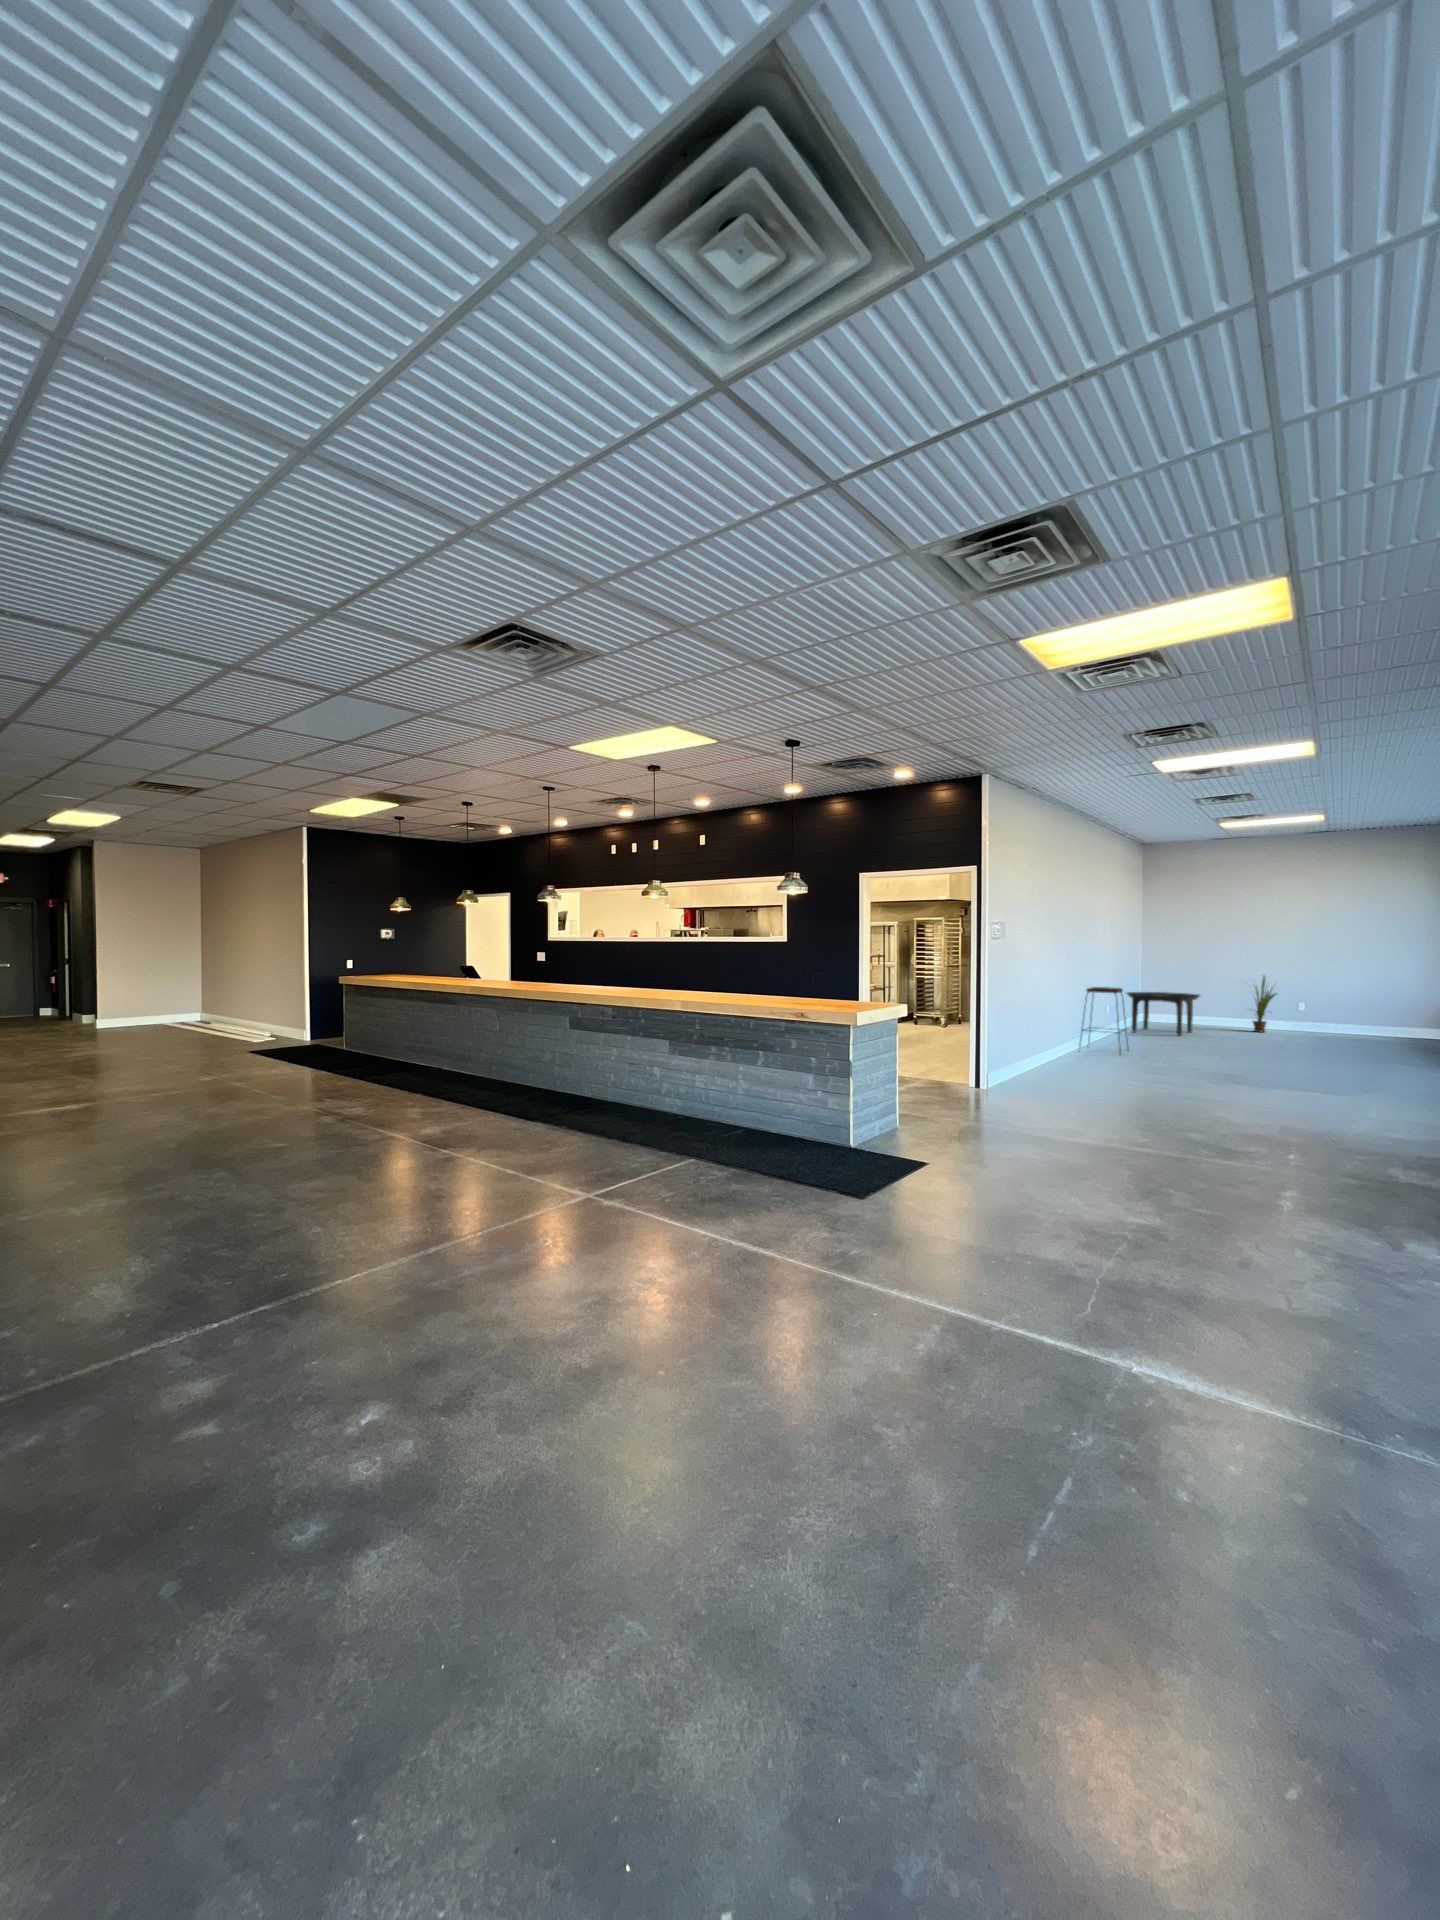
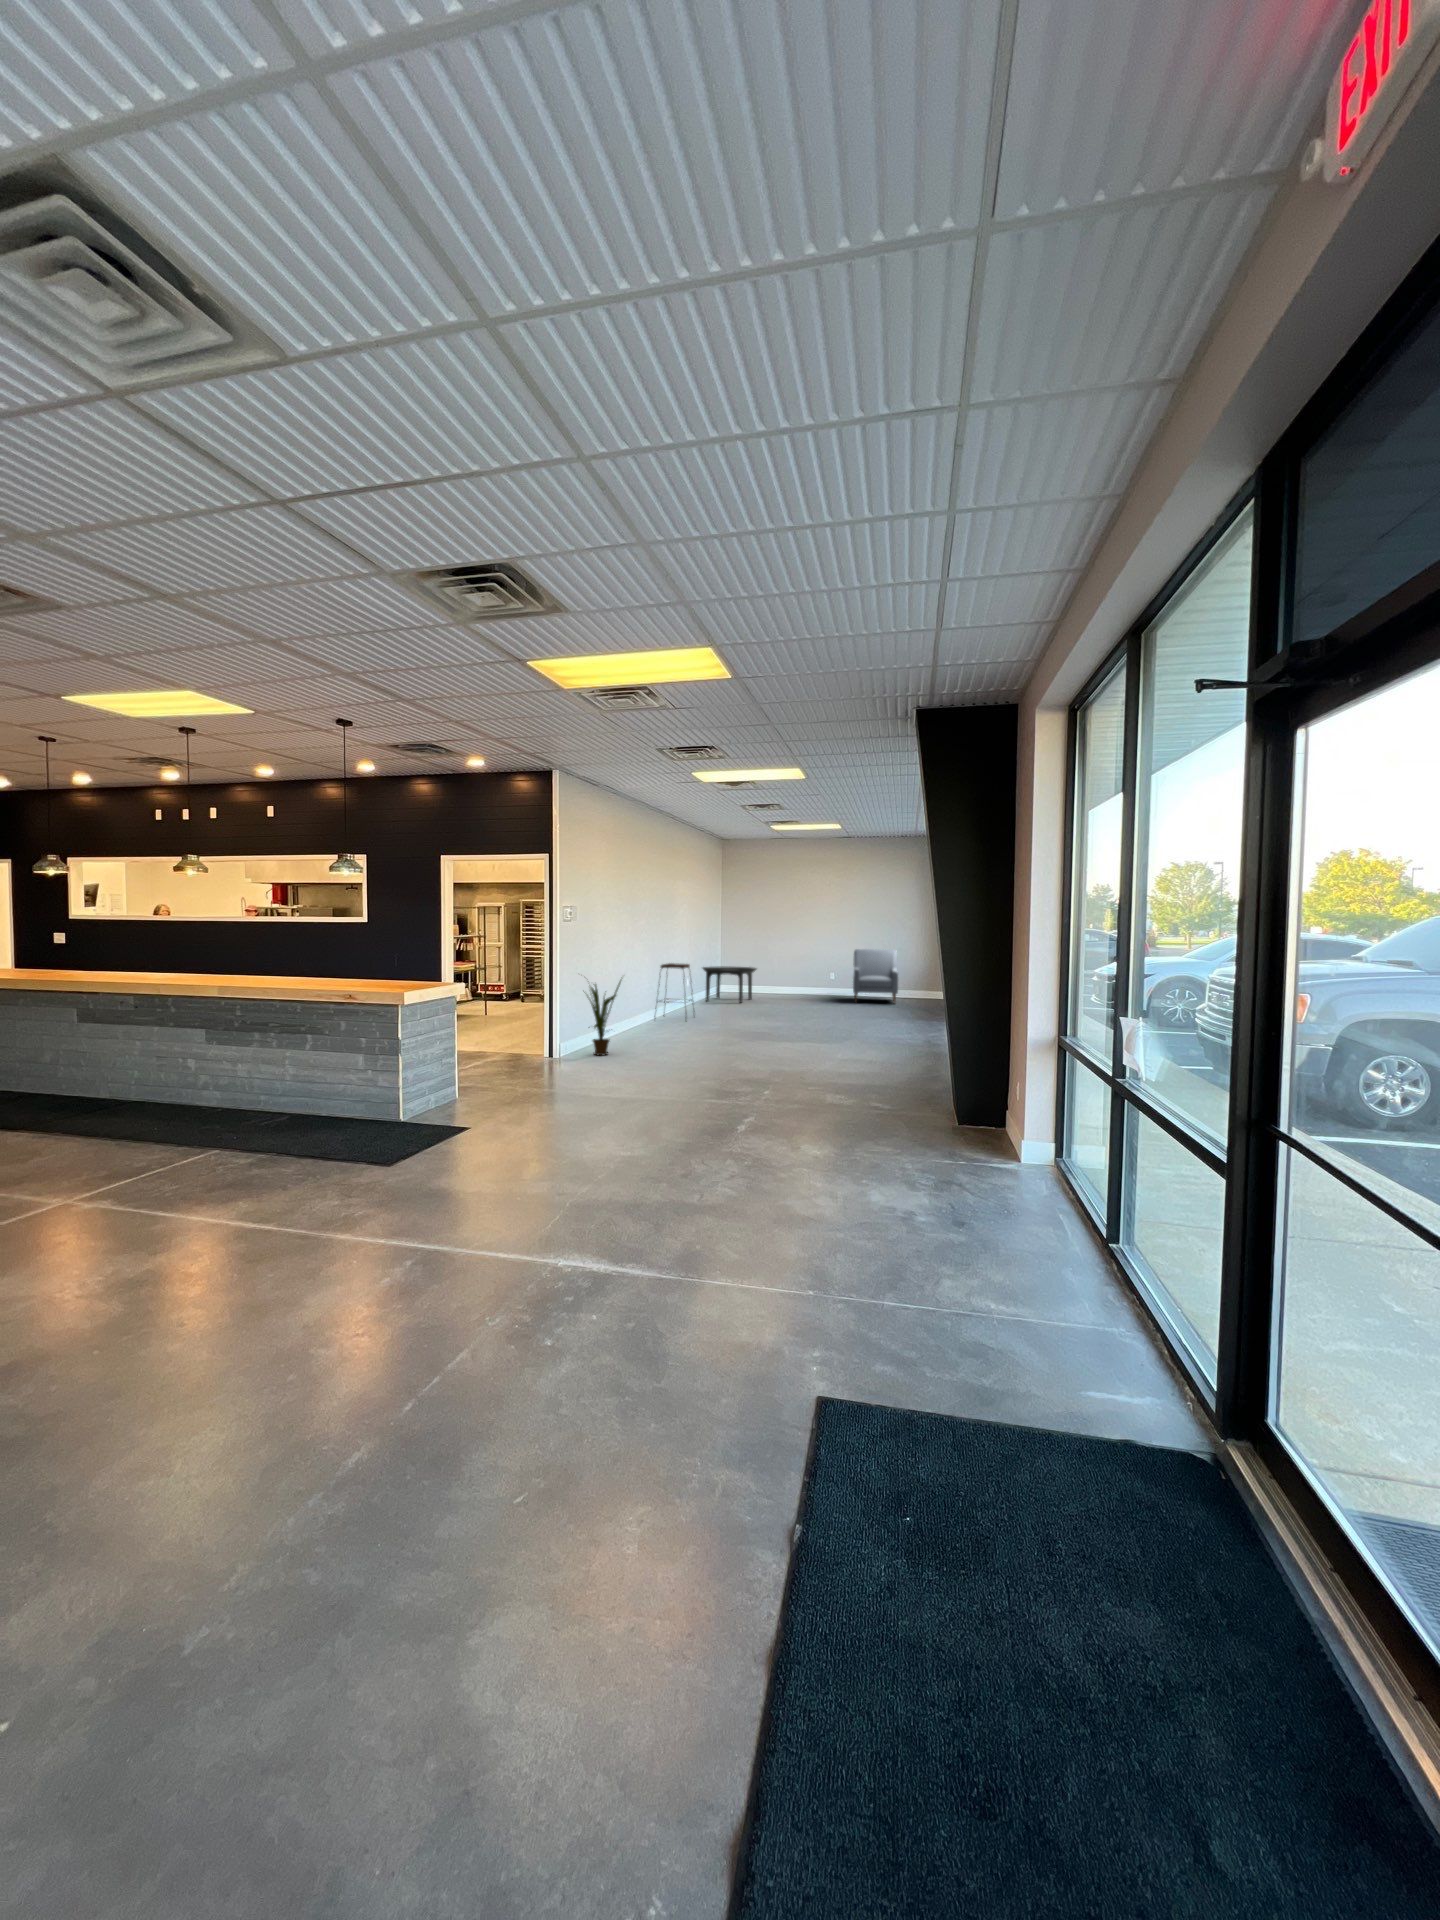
chair: none [1341,973,1418,1045] -> present [853,949,898,1003]
house plant: present [1253,975,1276,1032] -> present [587,980,621,1056]

